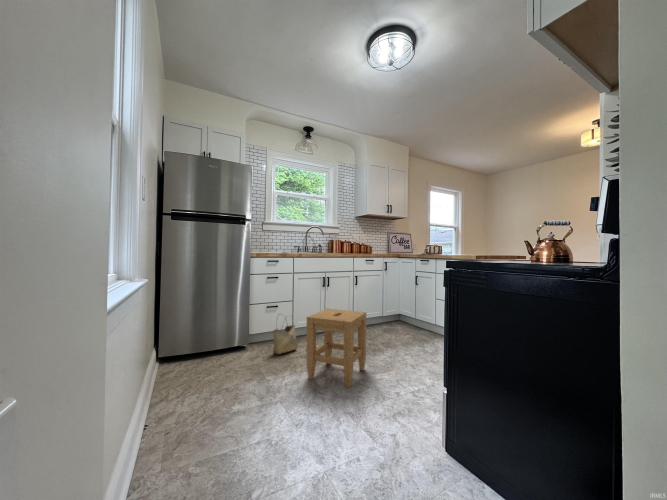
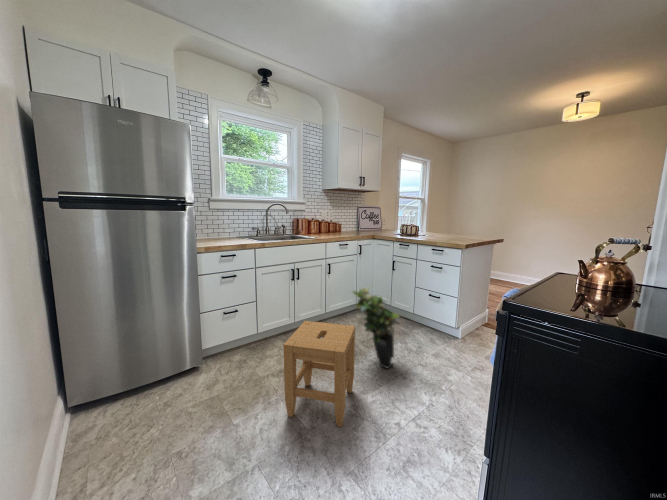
potted plant: none [369,288,411,360] -> present [353,288,399,368]
woven basket: present [273,319,297,354] -> none [235,323,266,375]

